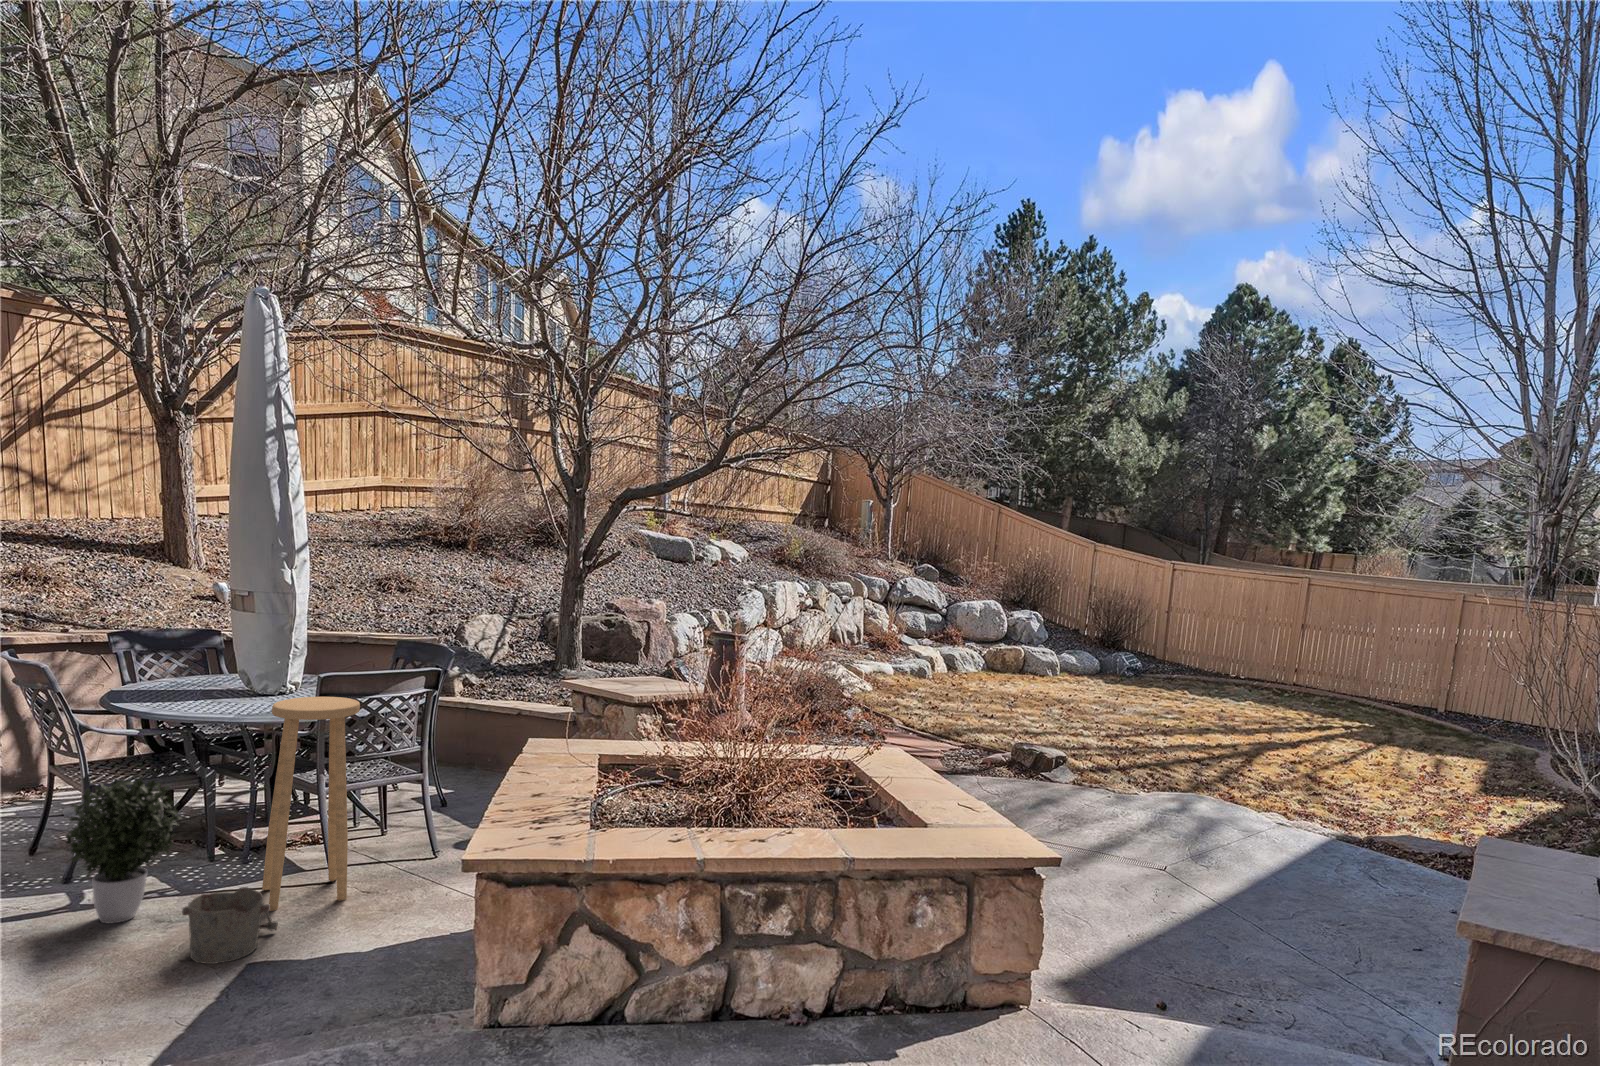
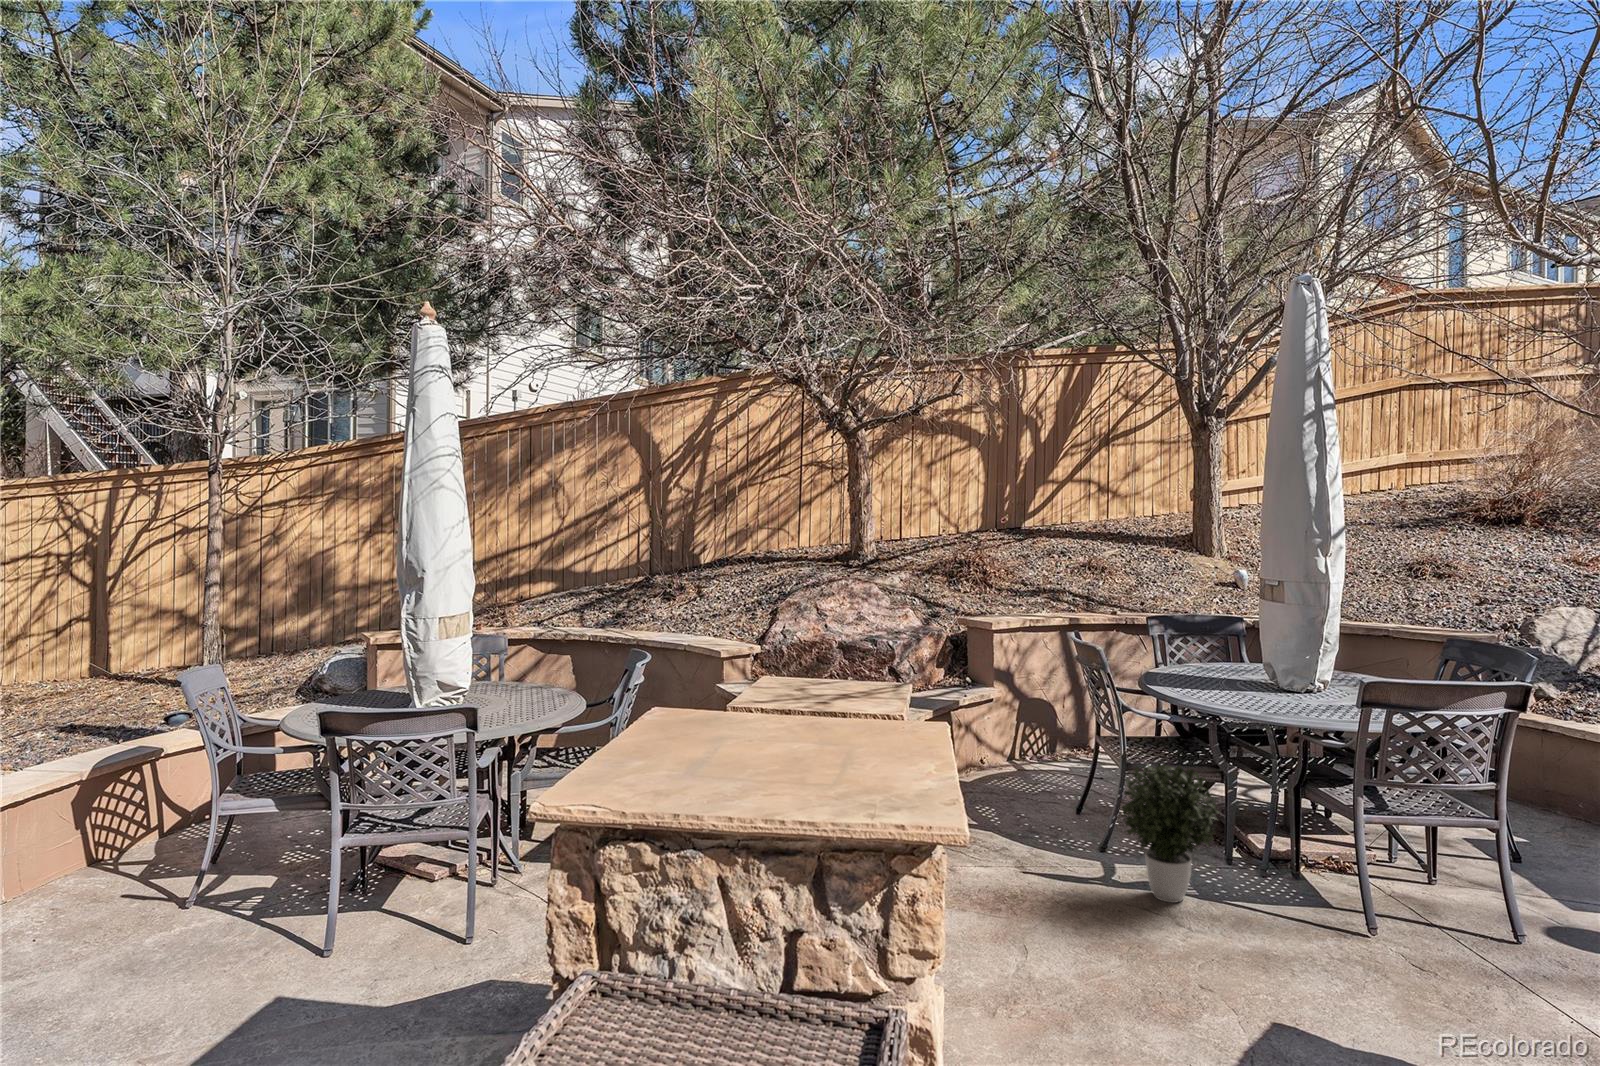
stool: present [262,697,360,911] -> none [1306,703,1412,952]
bucket: present [182,887,278,964] -> none [1227,902,1328,989]

